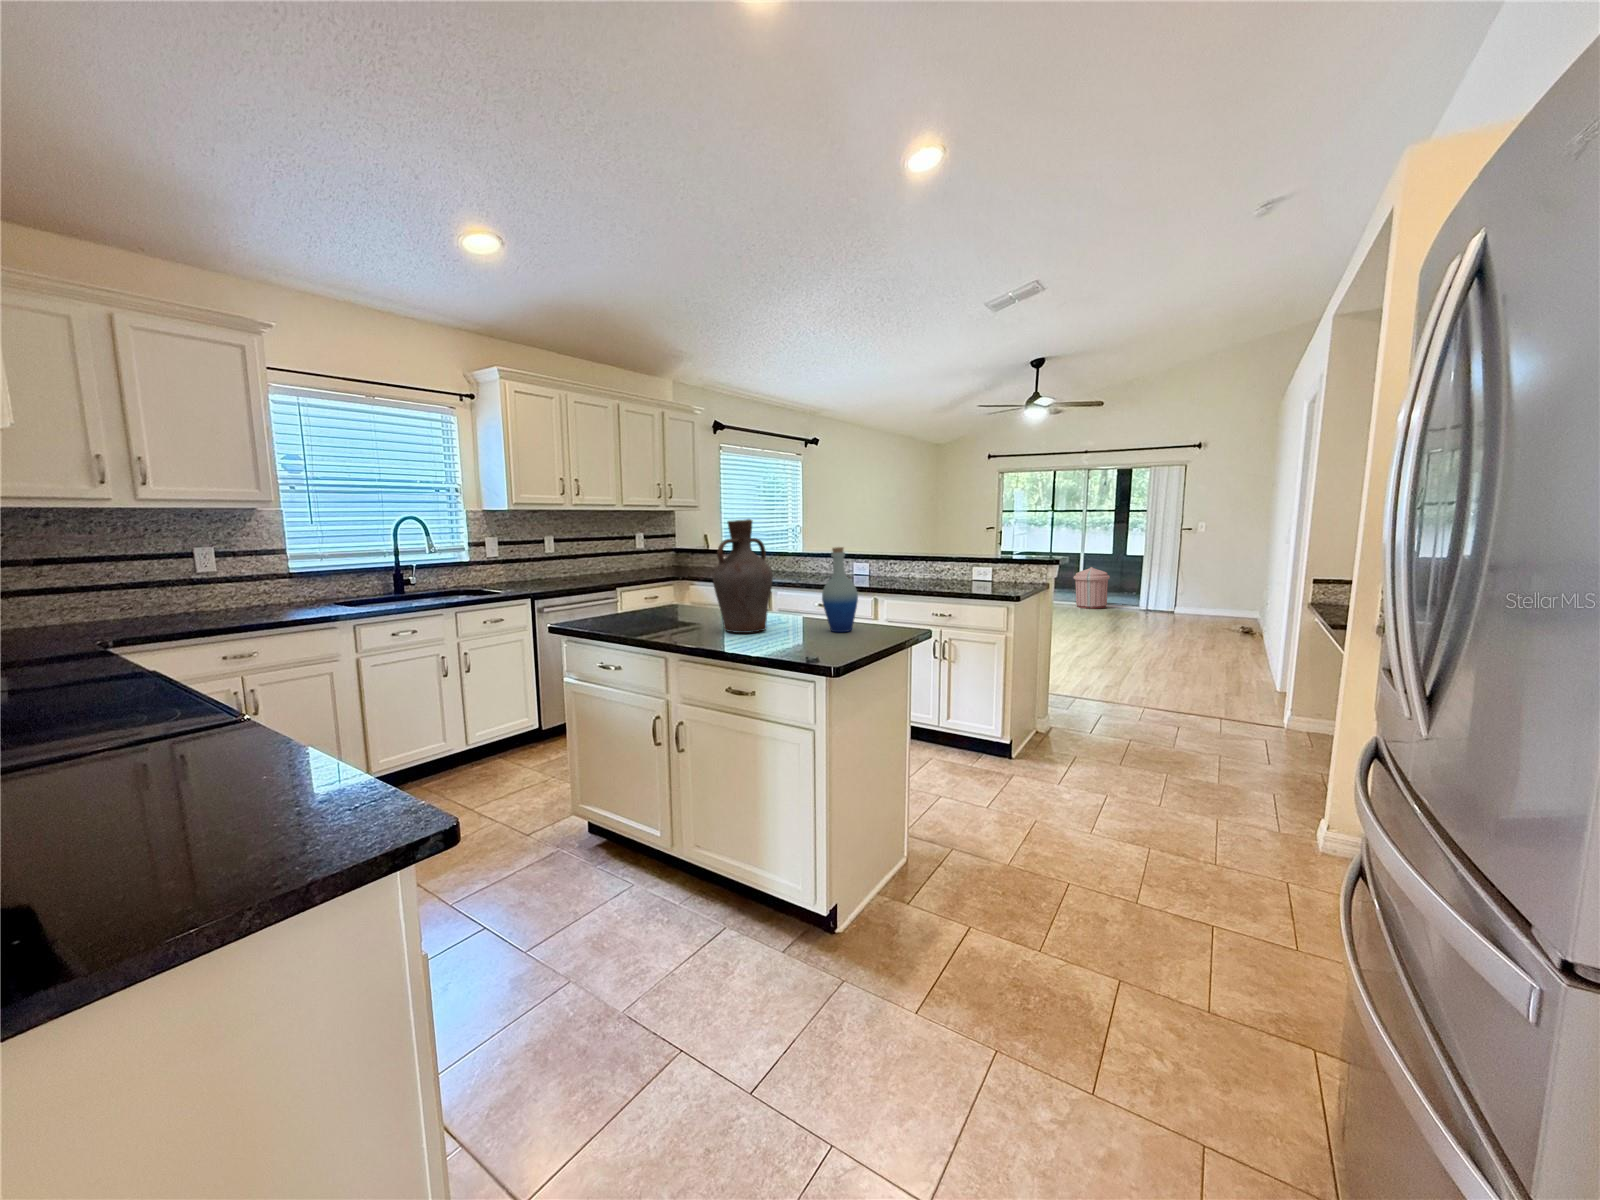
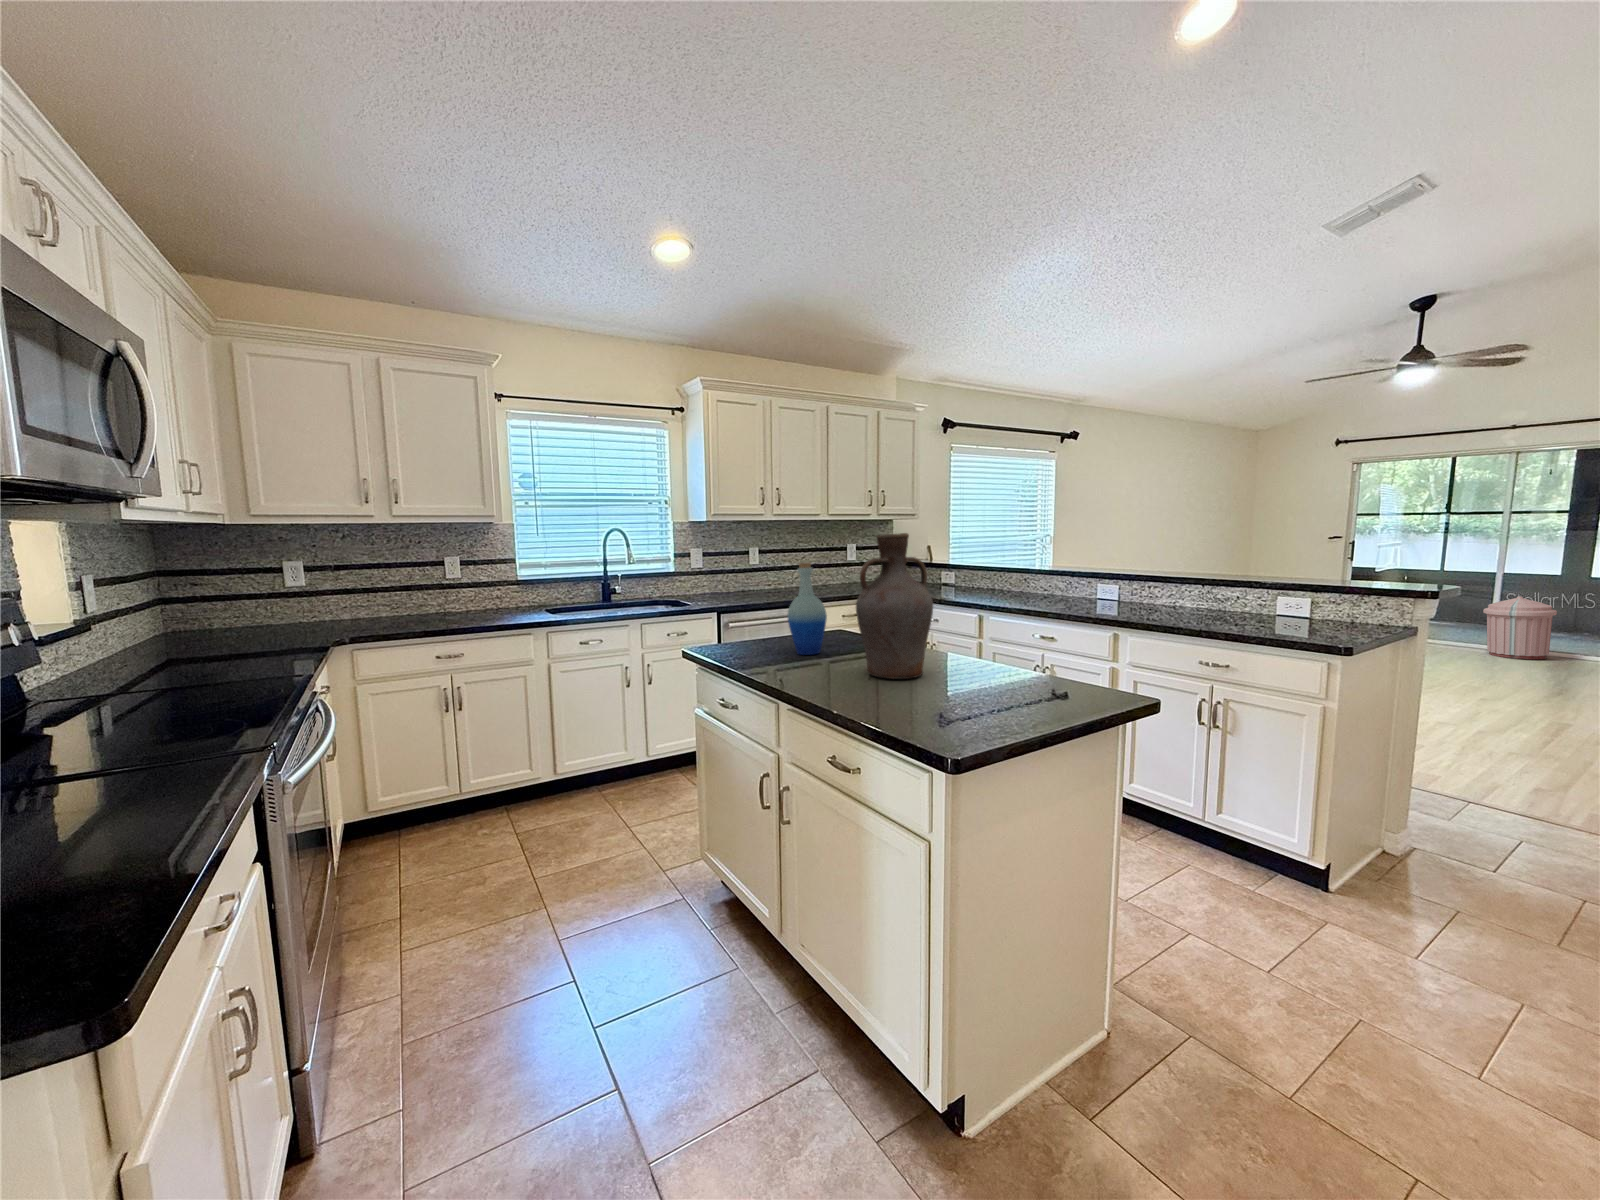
bottle: present [822,547,858,632] -> present [787,562,827,655]

